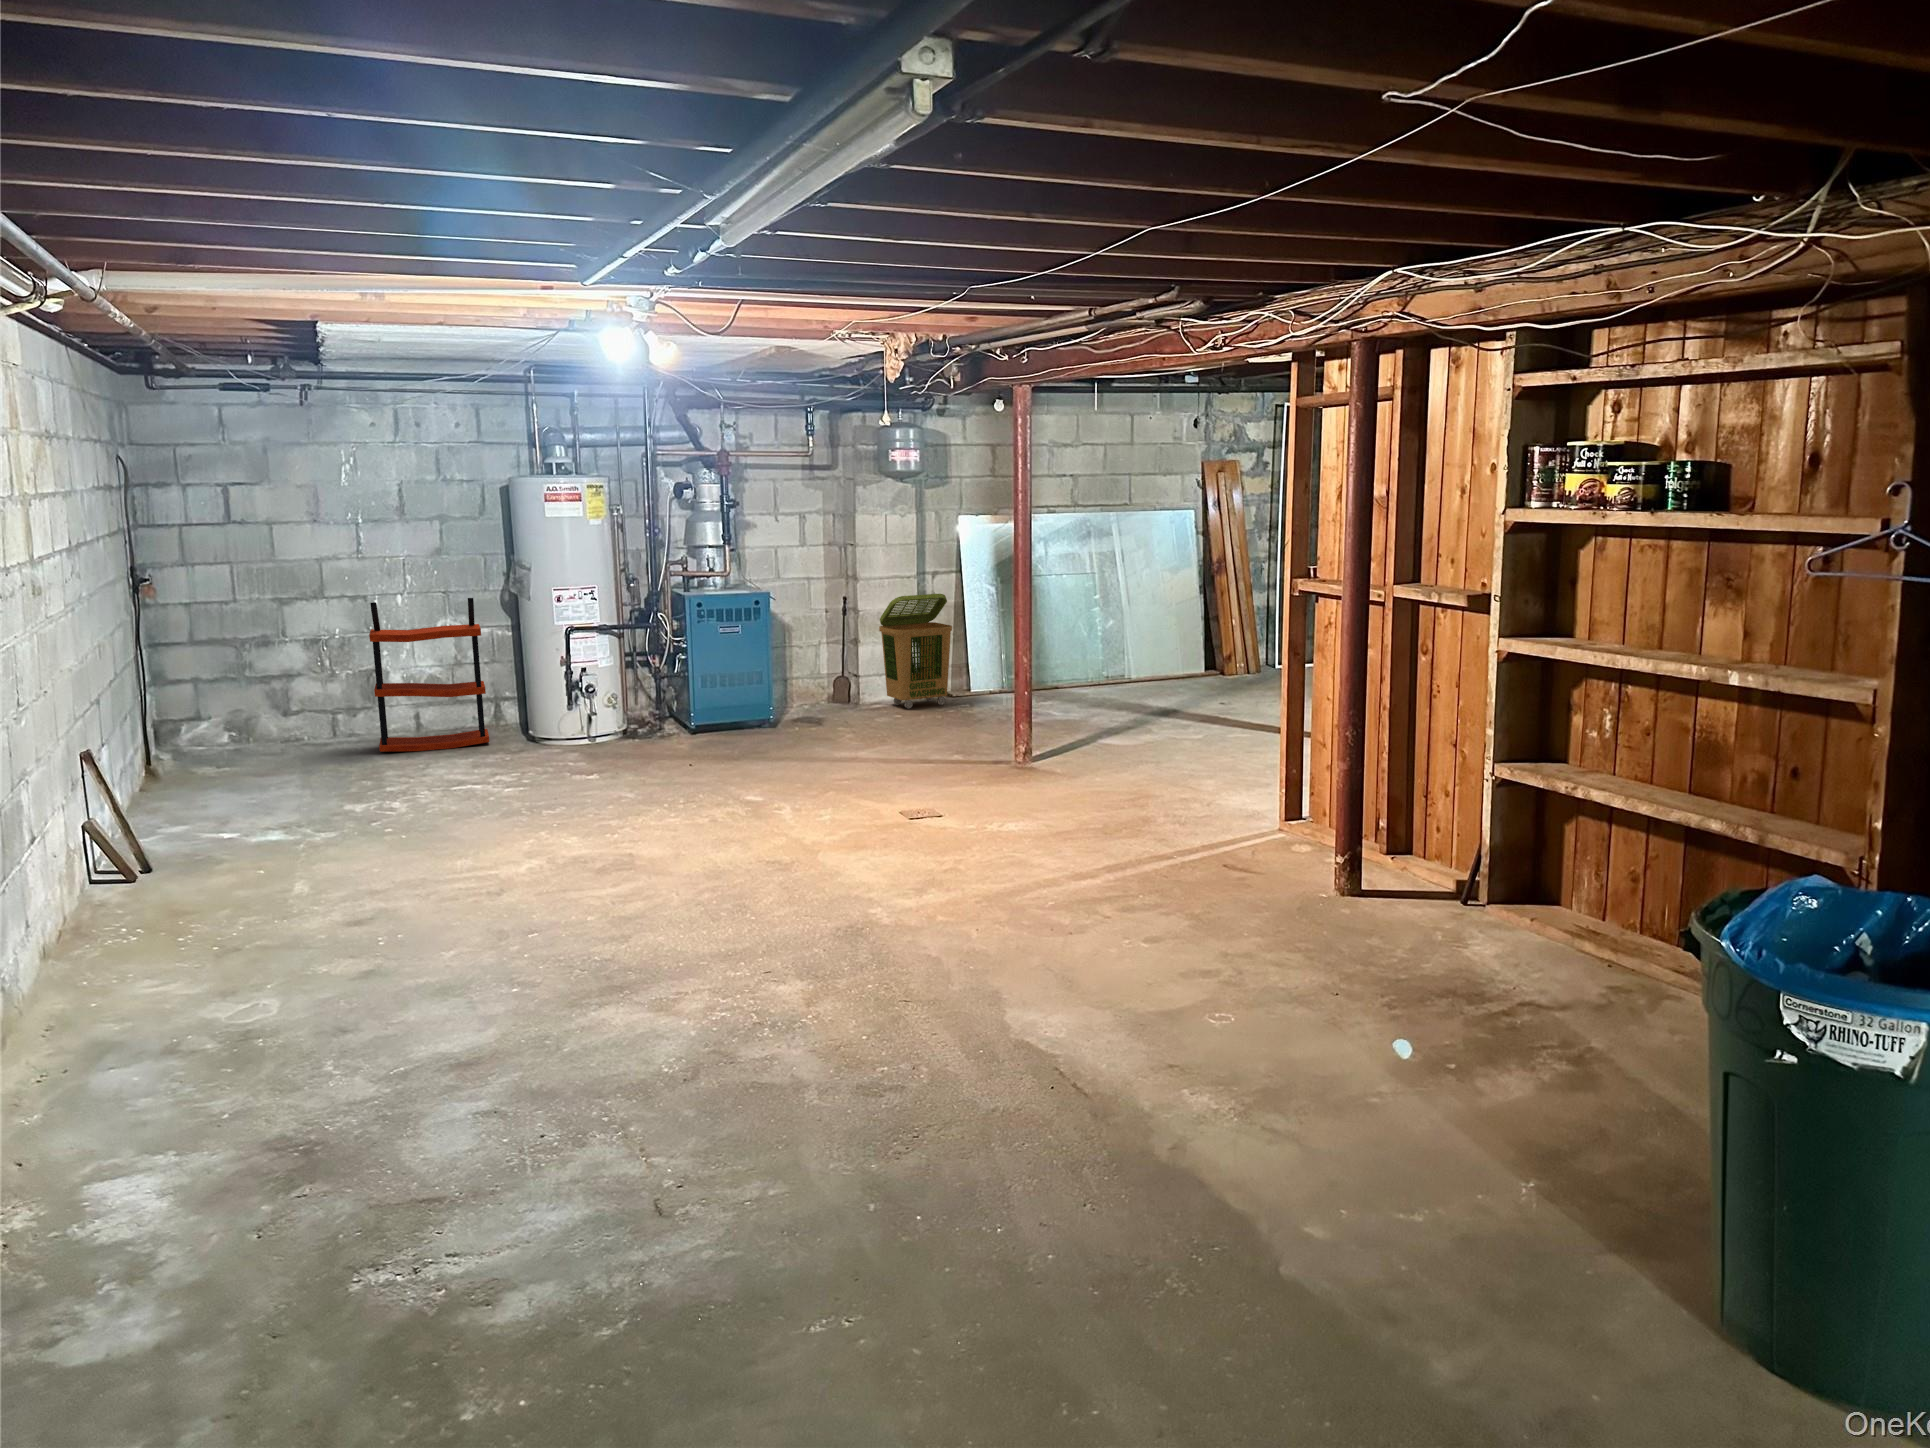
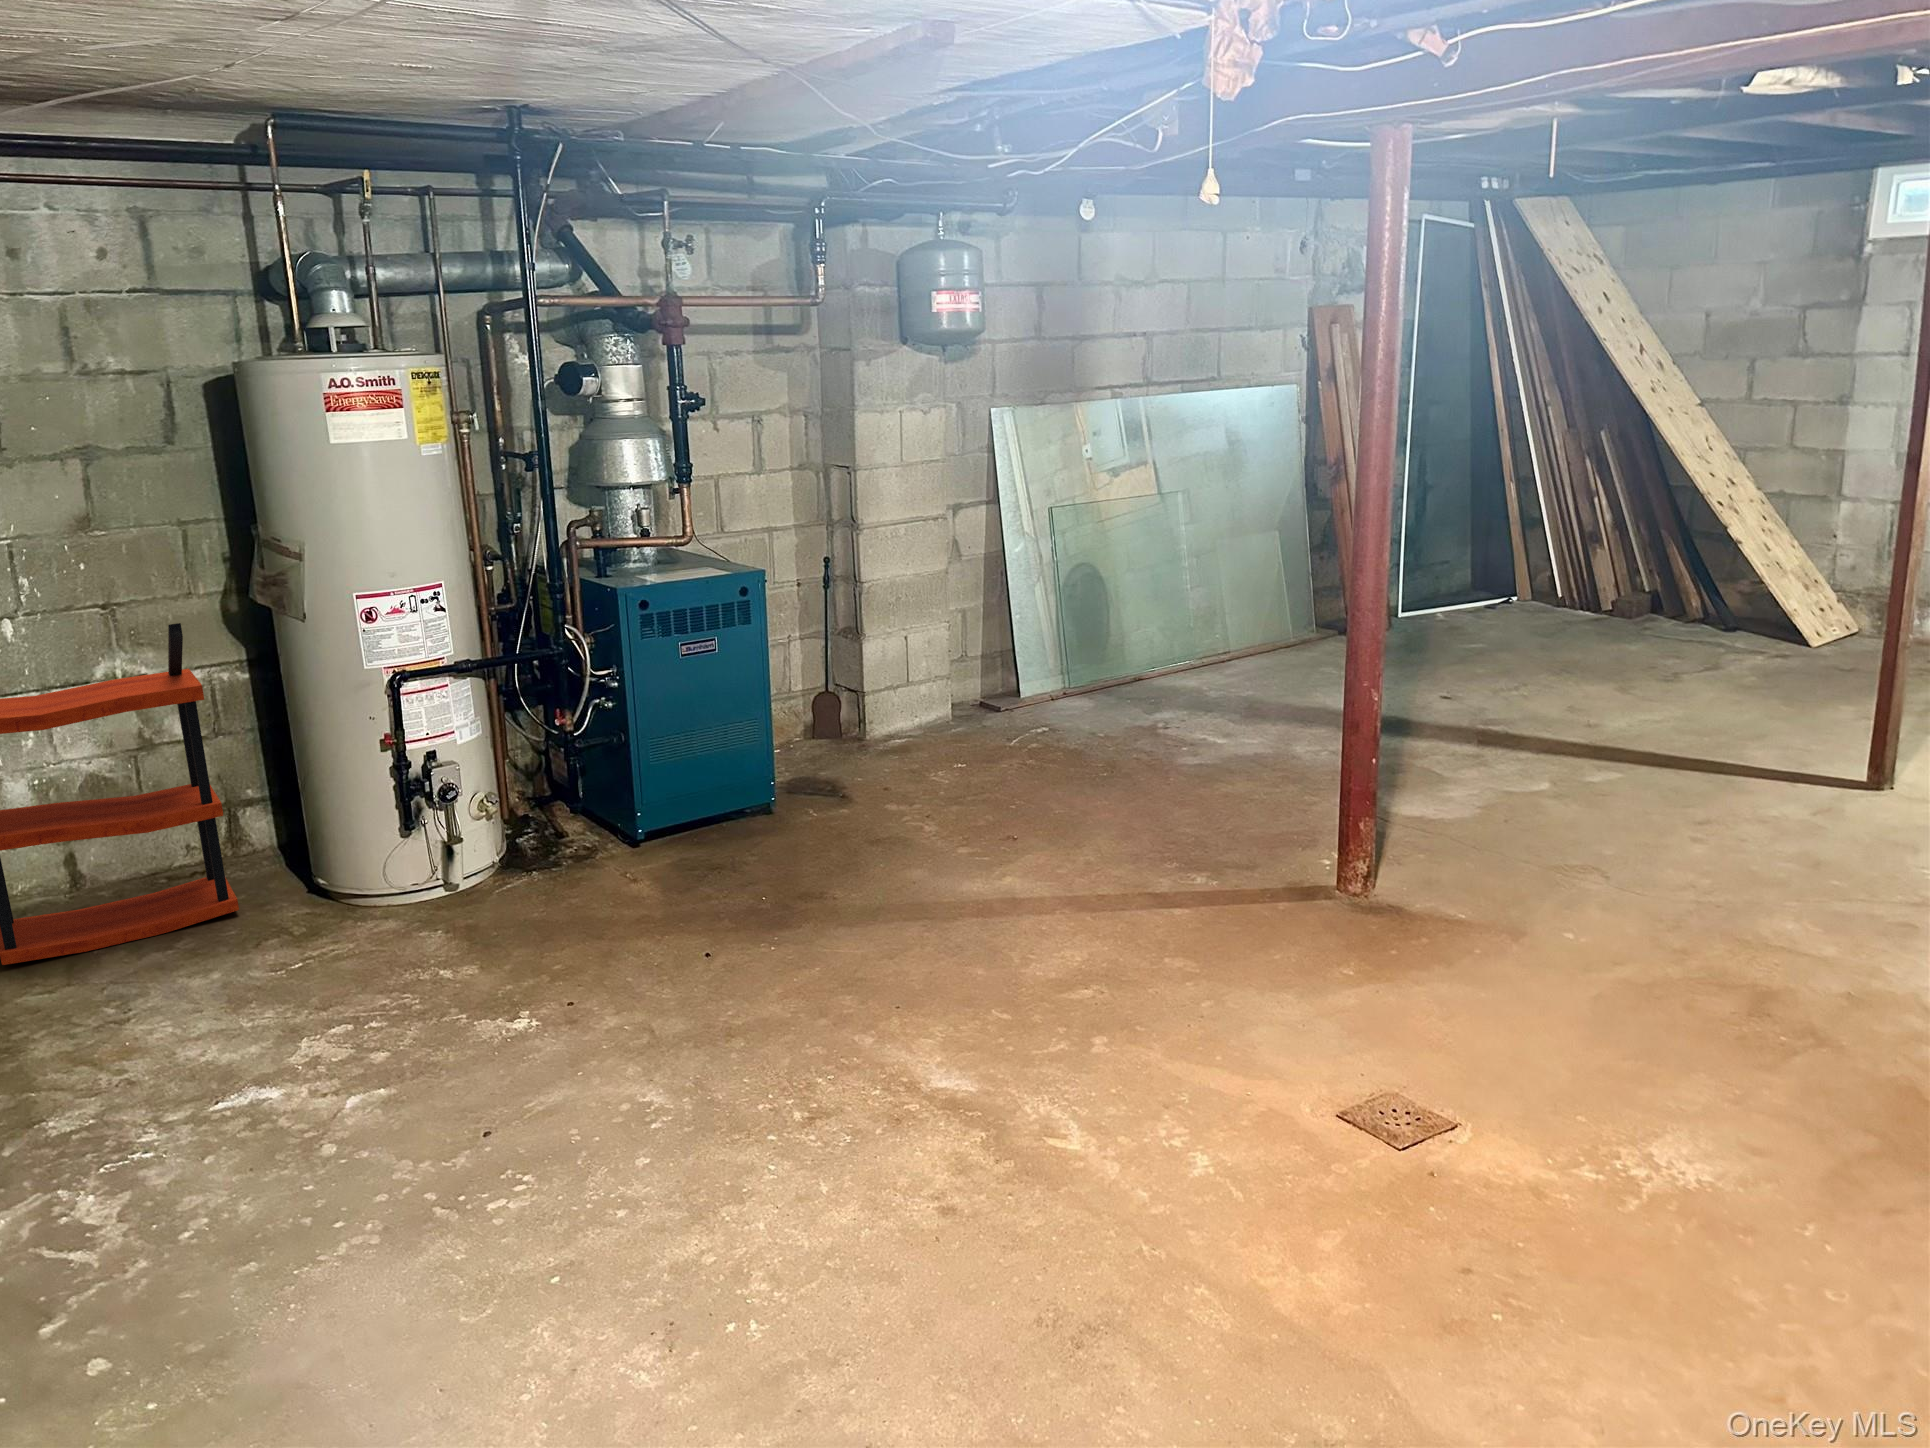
laundry basket: present [879,594,952,709] -> none [903,546,1027,745]

